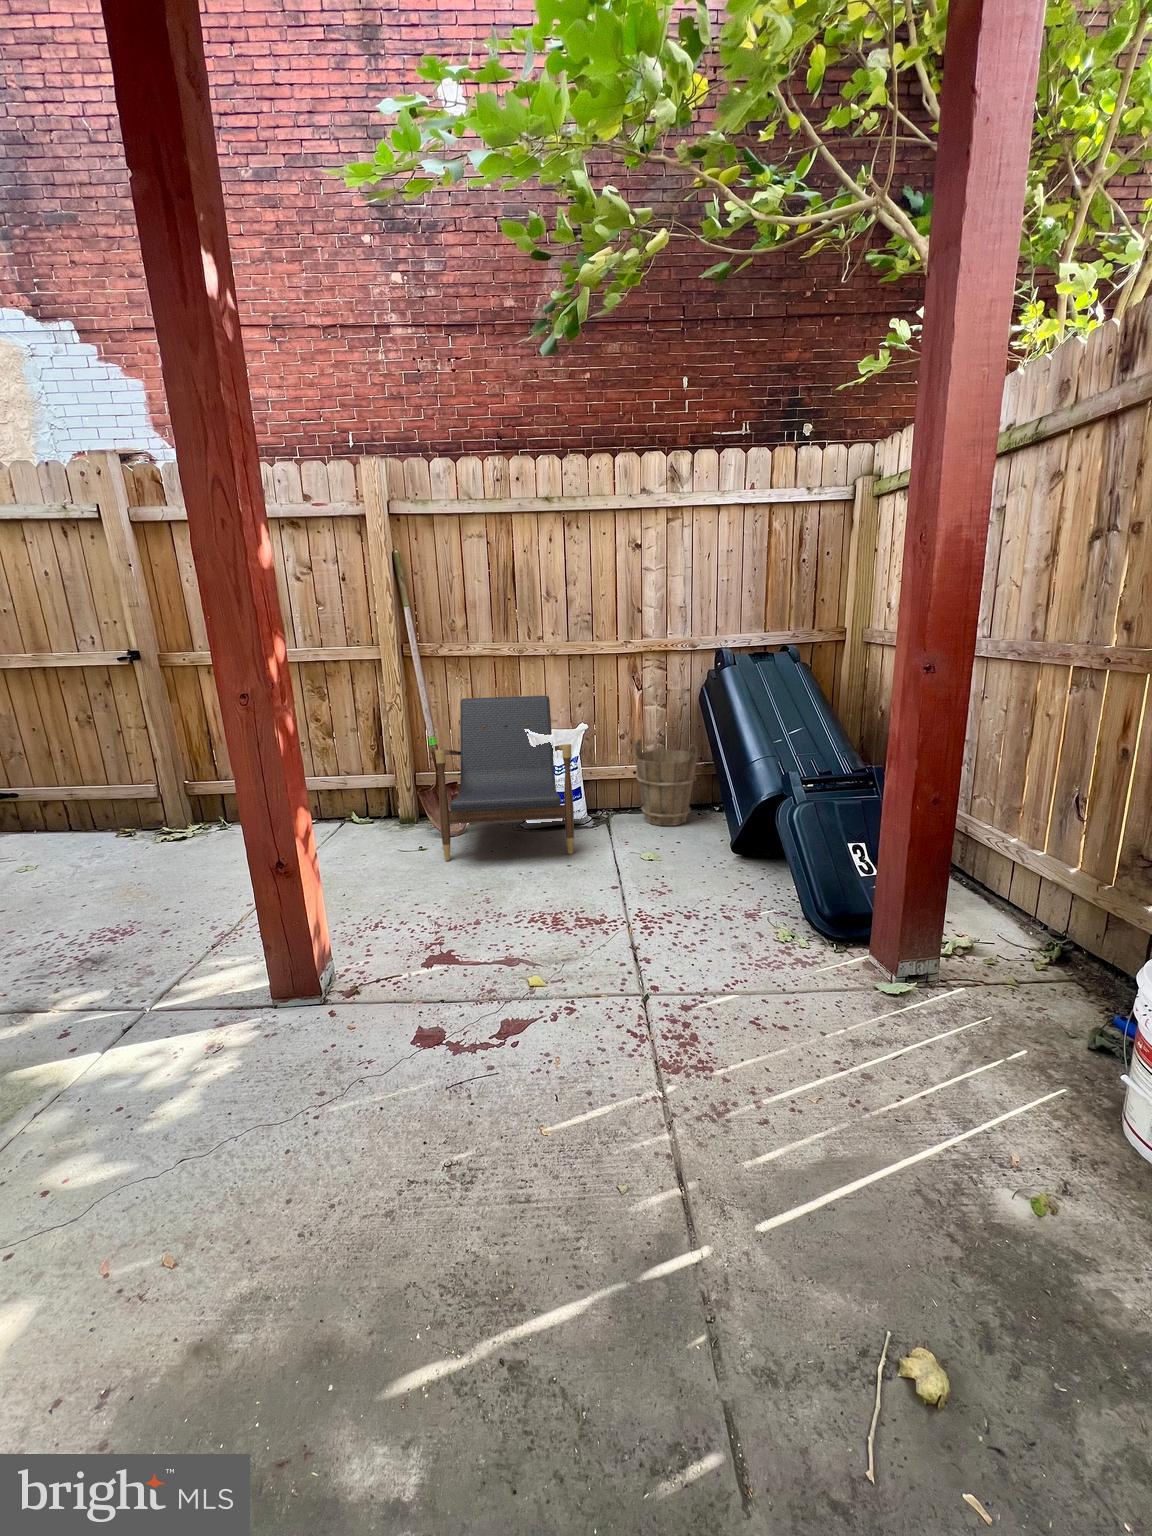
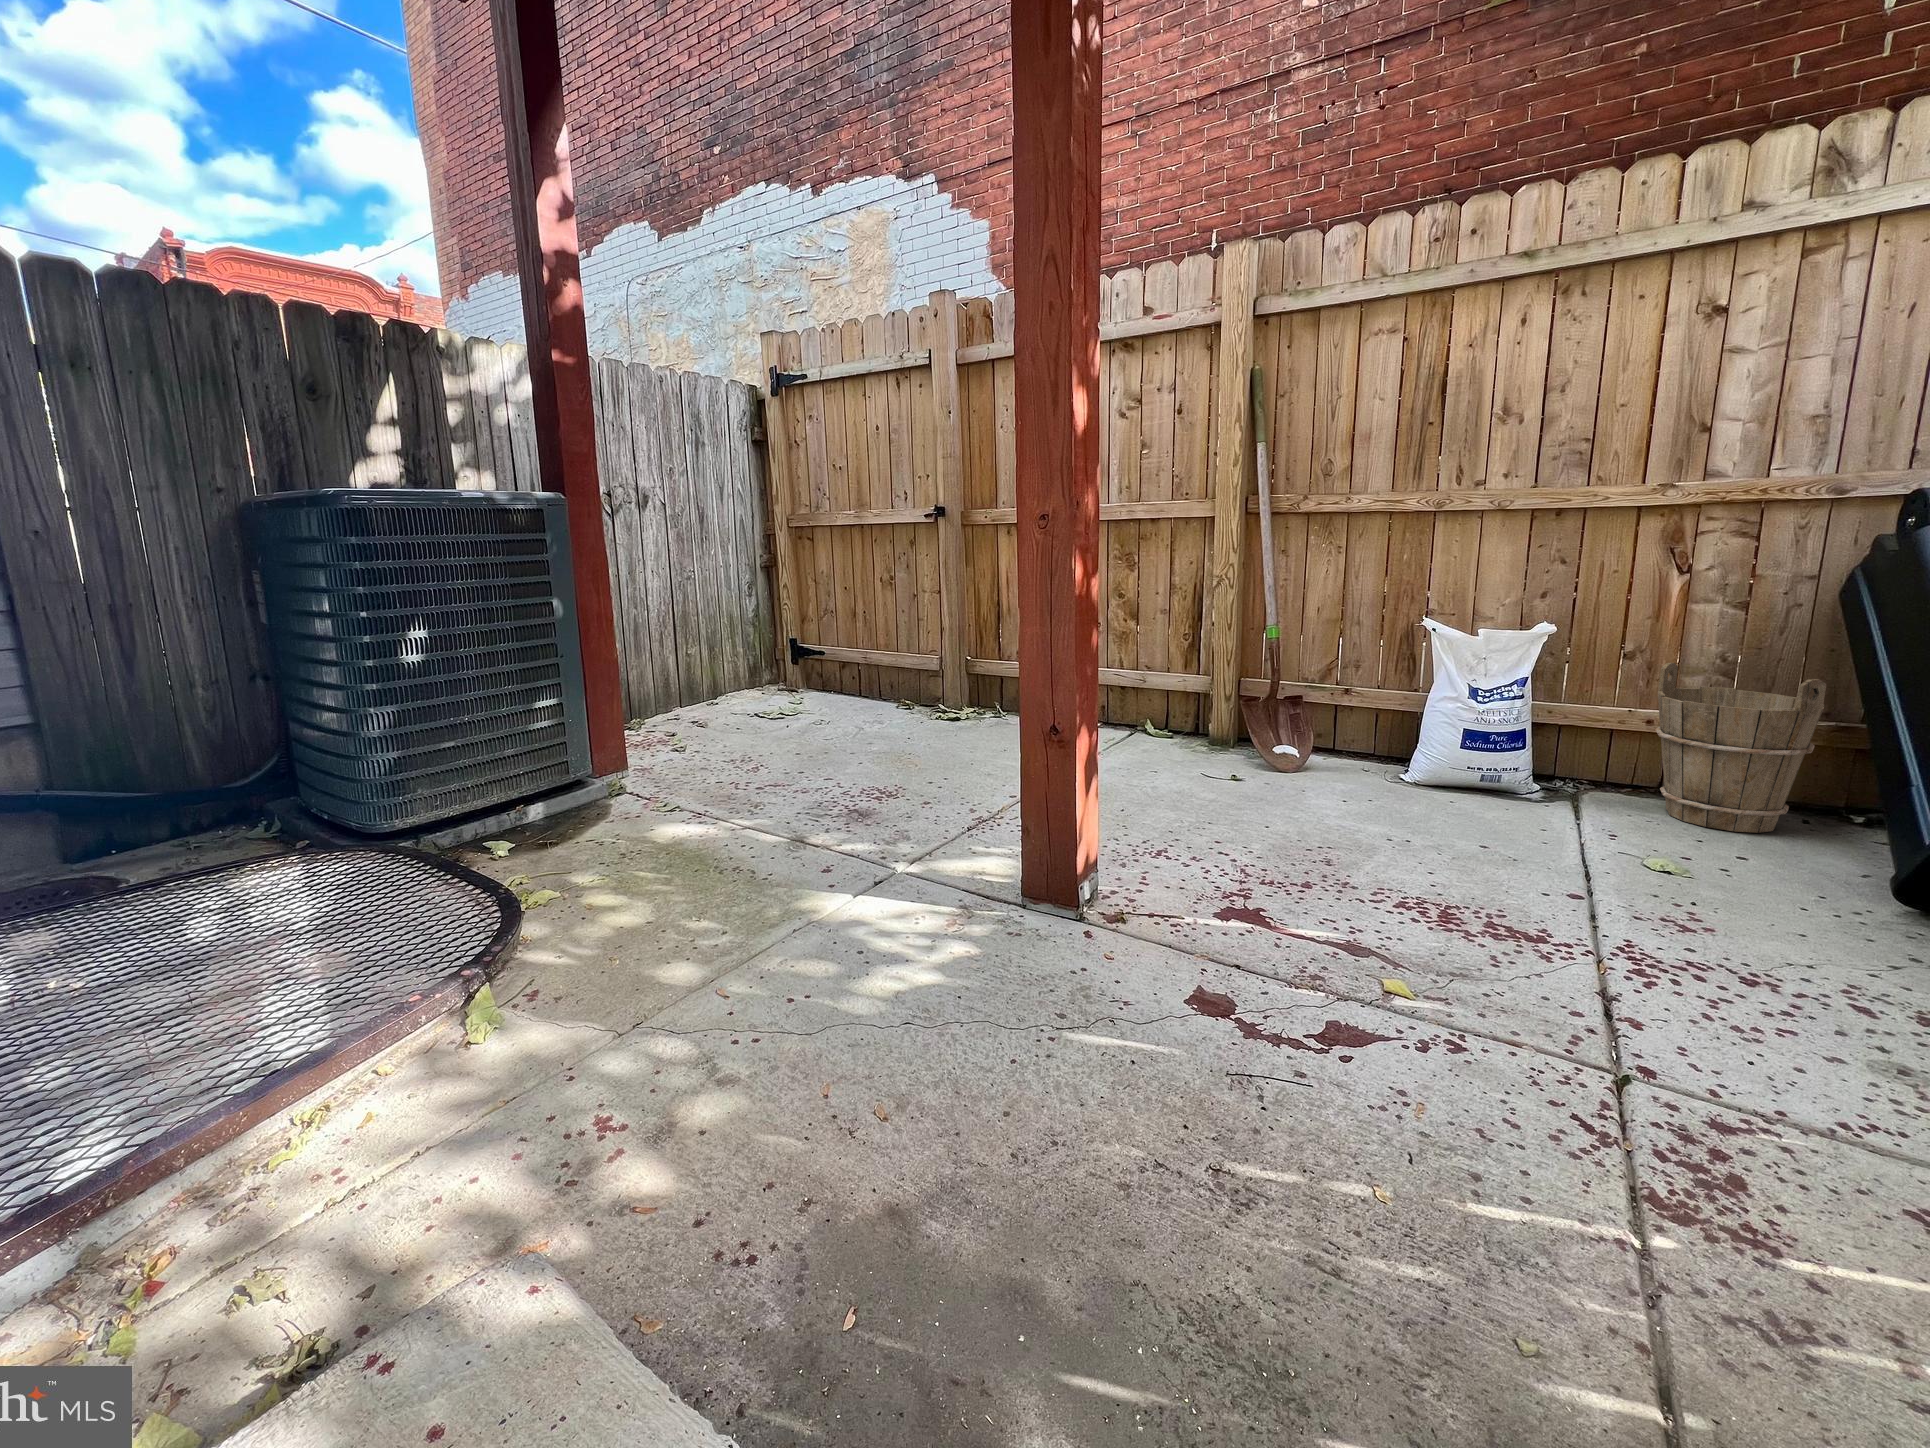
lounge chair: present [436,696,574,861] -> none [1268,575,1519,833]

